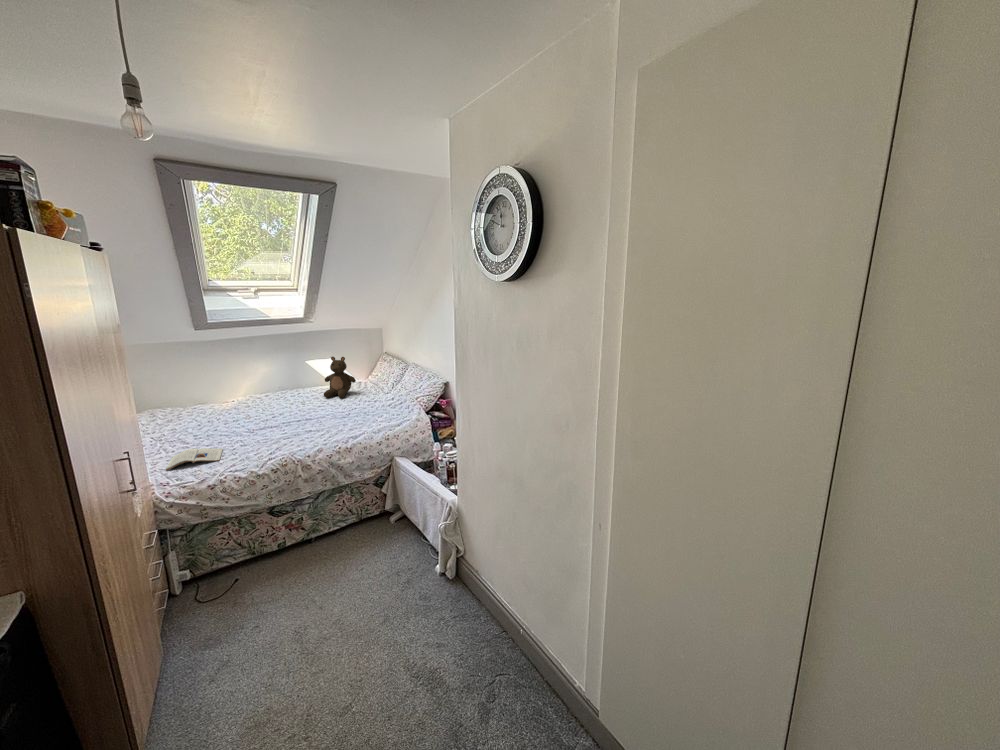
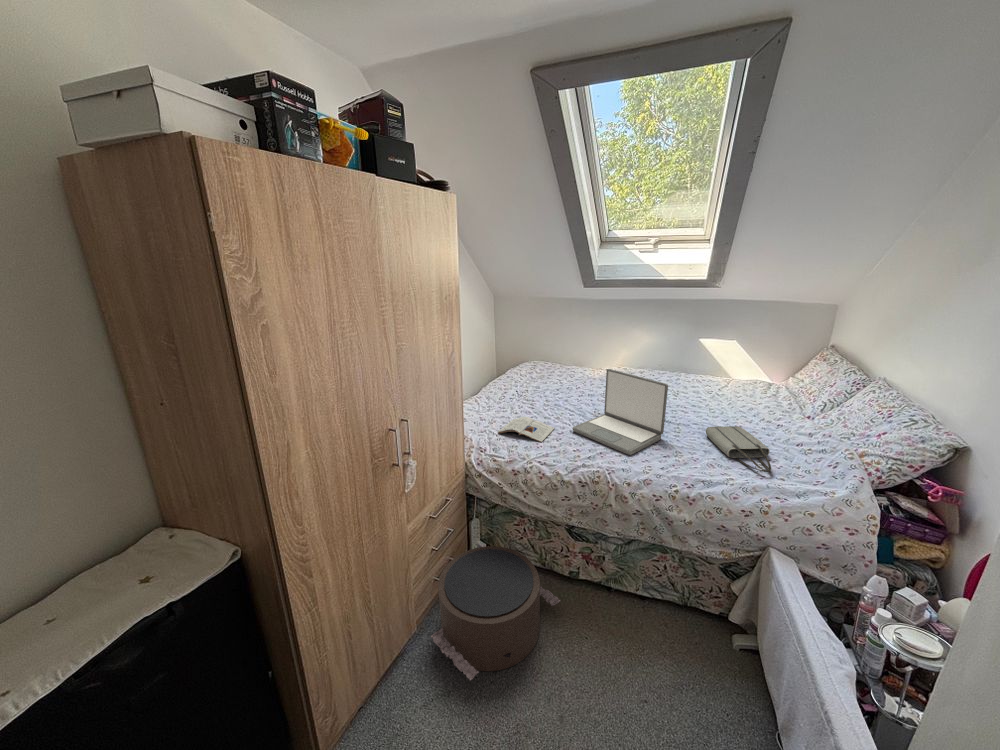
stuffed bear: present [324,357,356,398] -> none [705,341,760,404]
laptop: none [241,389,313,445] -> present [572,369,668,455]
tote bag: none [338,406,383,424] -> present [706,426,771,472]
pouf: none [169,545,283,649] -> present [431,546,560,680]

